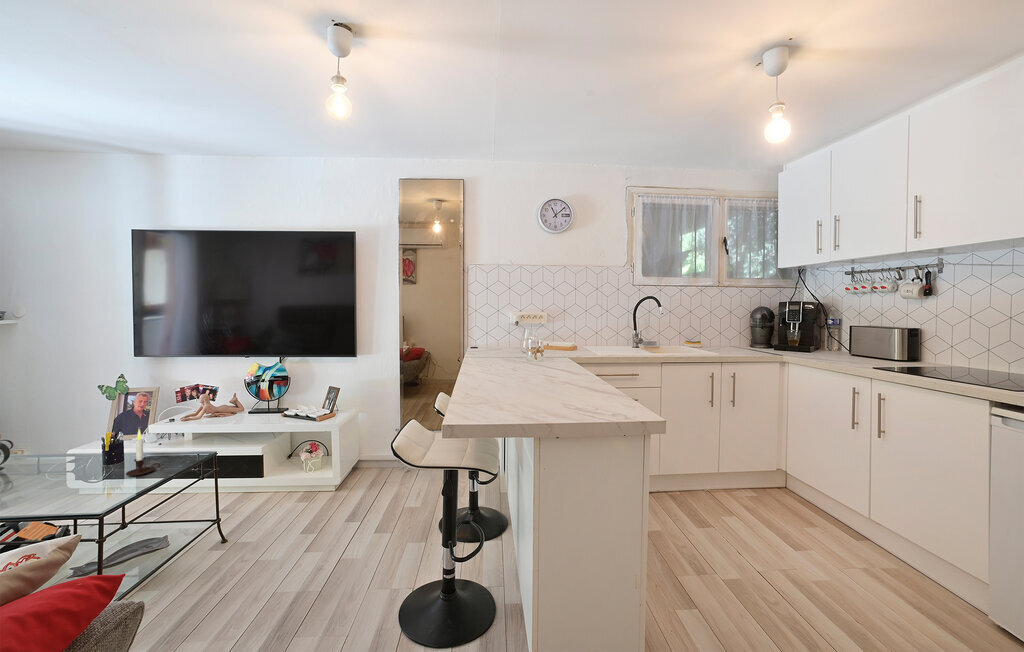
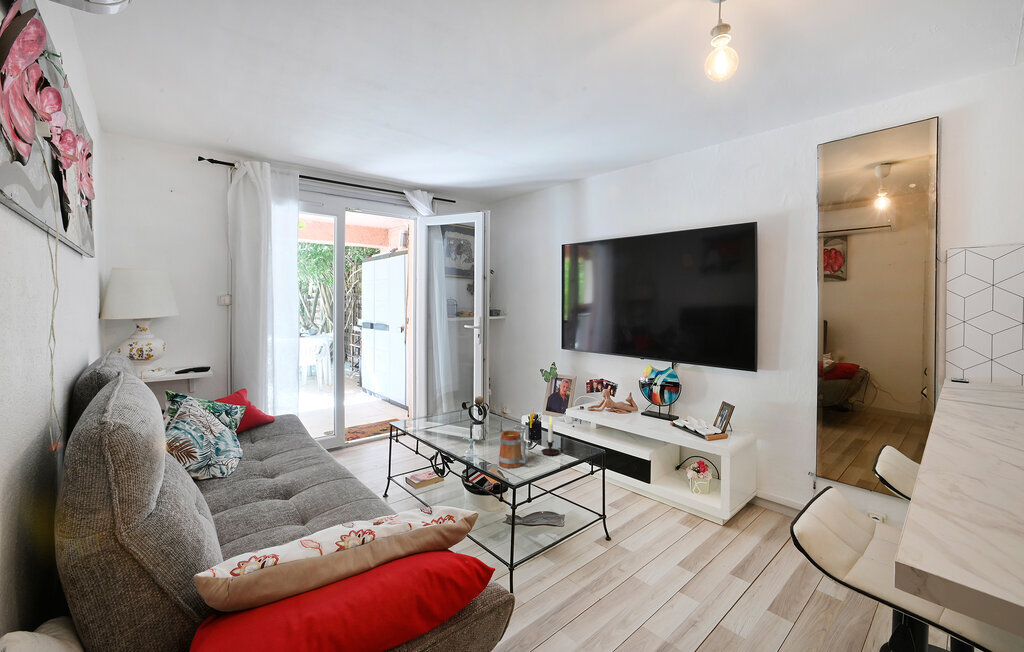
mug: none [55,457,108,507] -> present [499,431,527,468]

